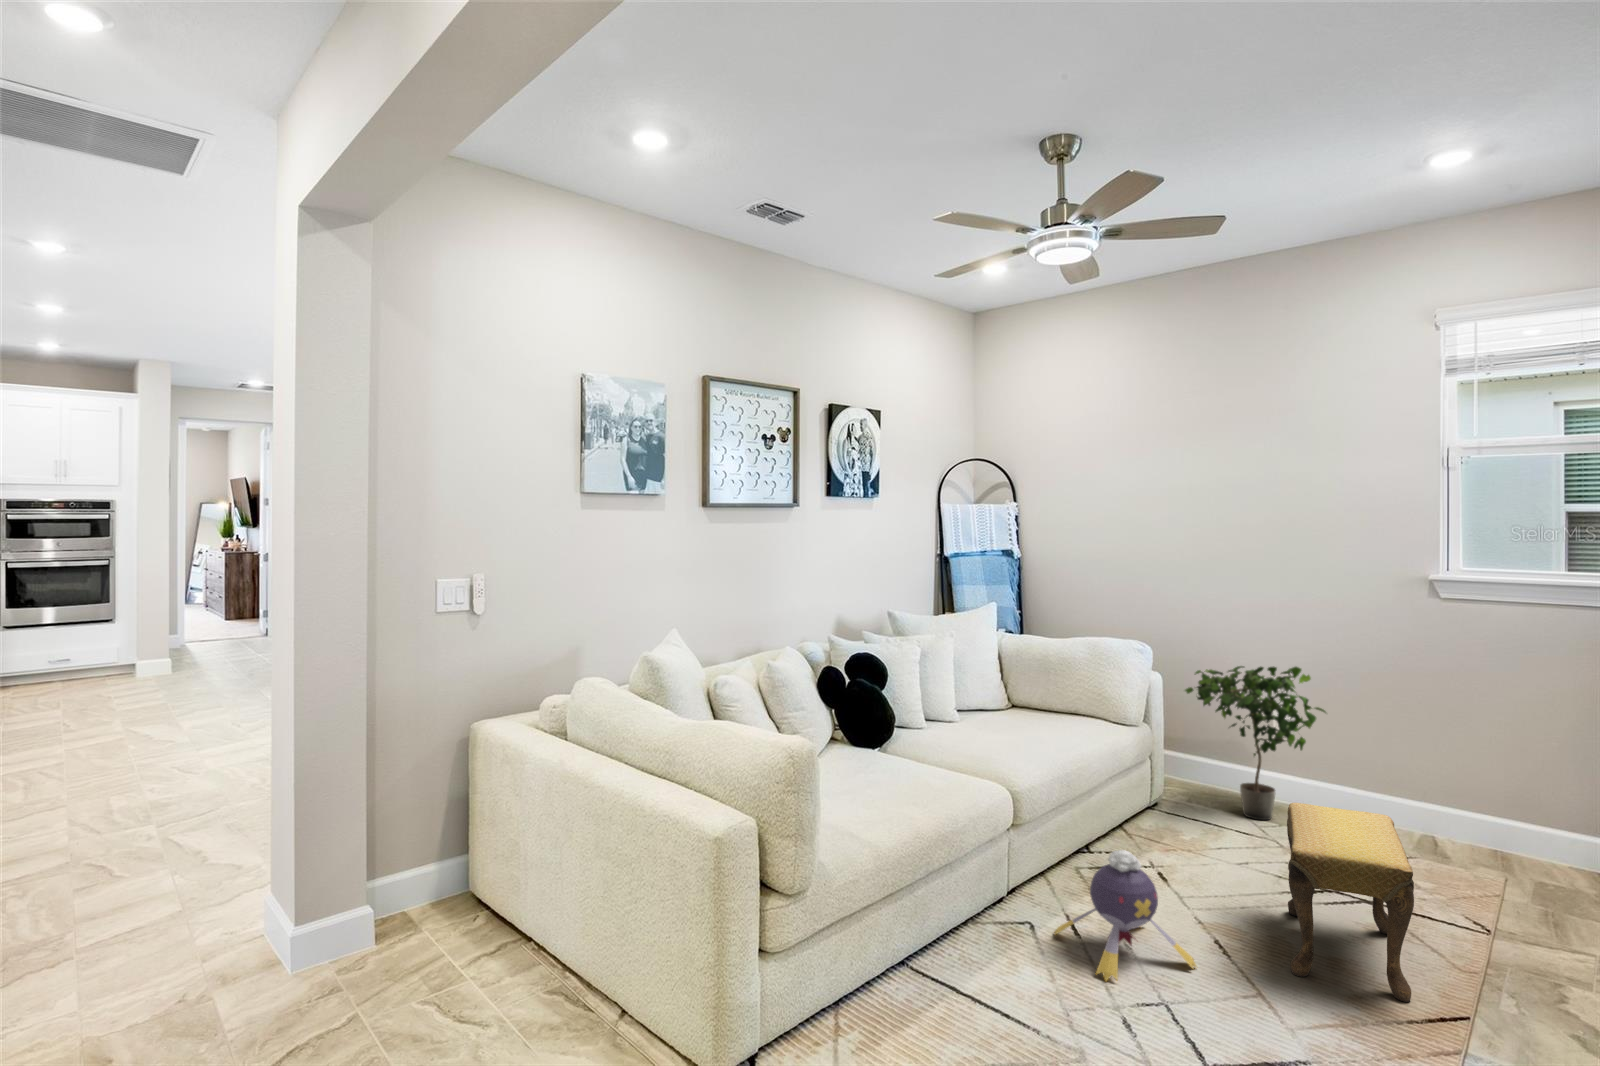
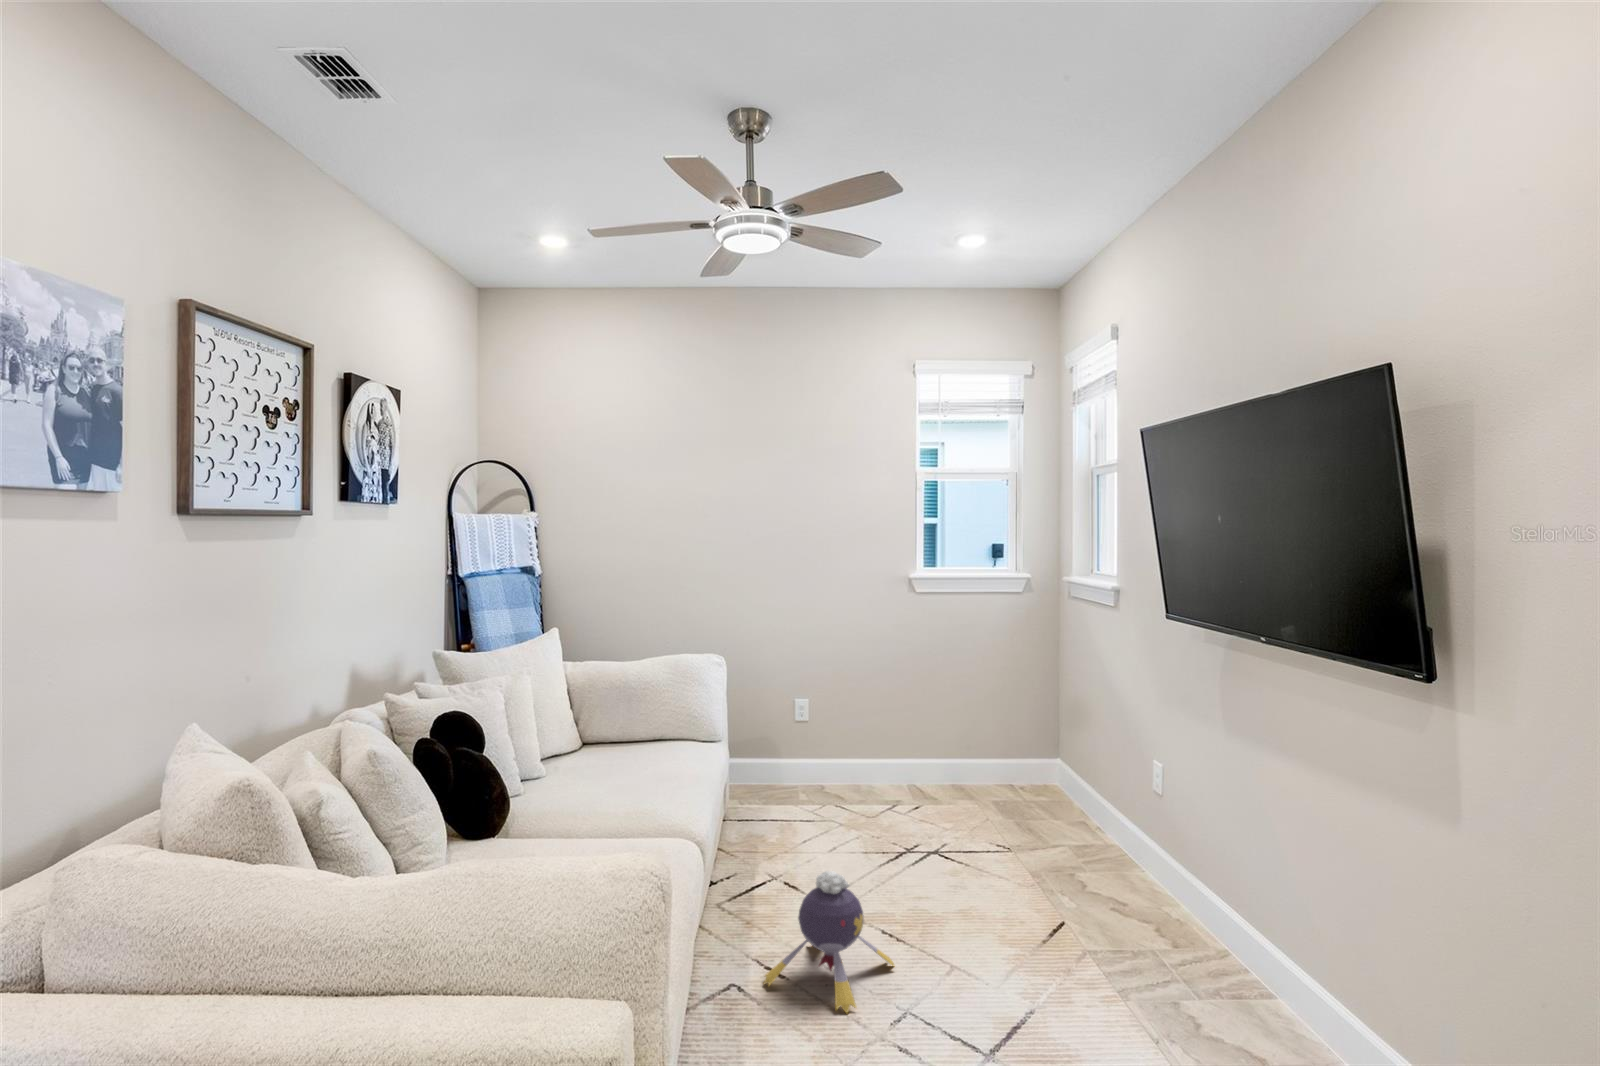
potted plant: present [1185,666,1326,820] -> none [743,663,853,809]
footstool: present [1287,803,1414,1002] -> none [901,779,1030,939]

